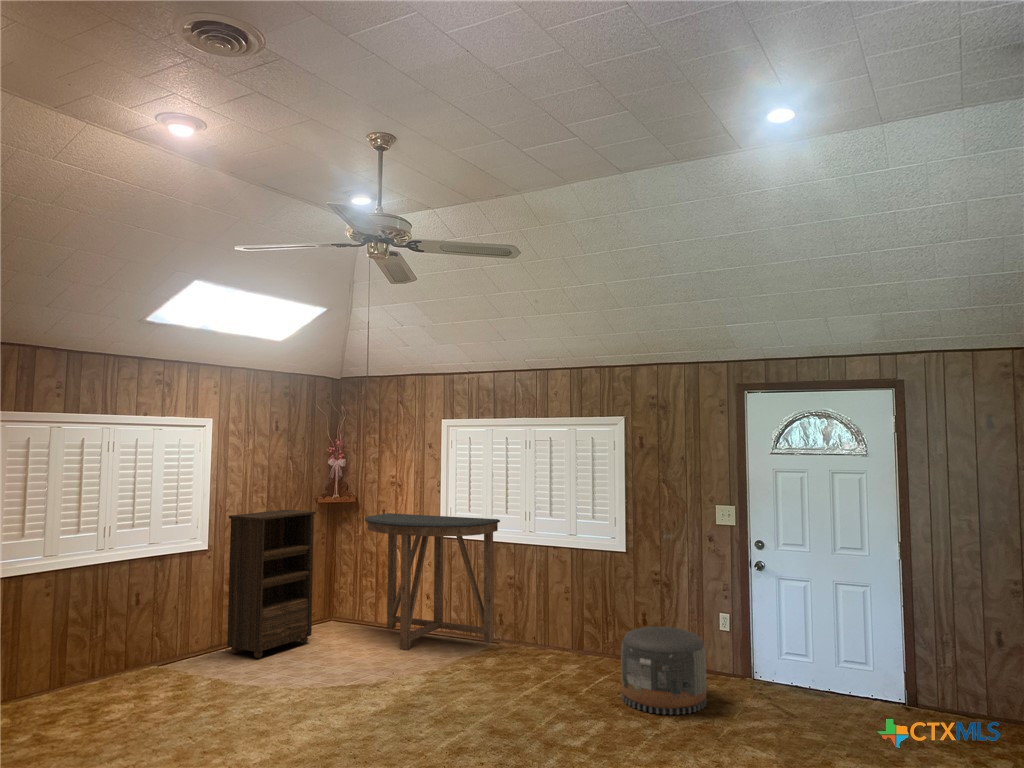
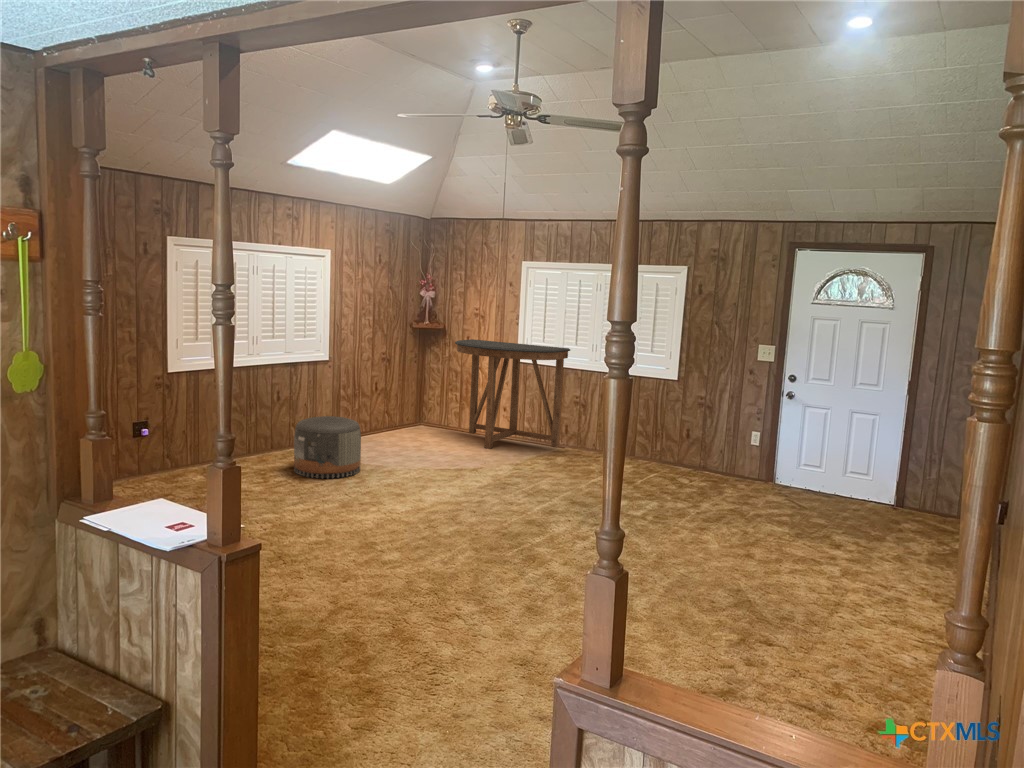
bookshelf: present [227,510,316,658] -> none [348,331,416,447]
pouf: present [621,626,707,715] -> present [294,416,361,478]

